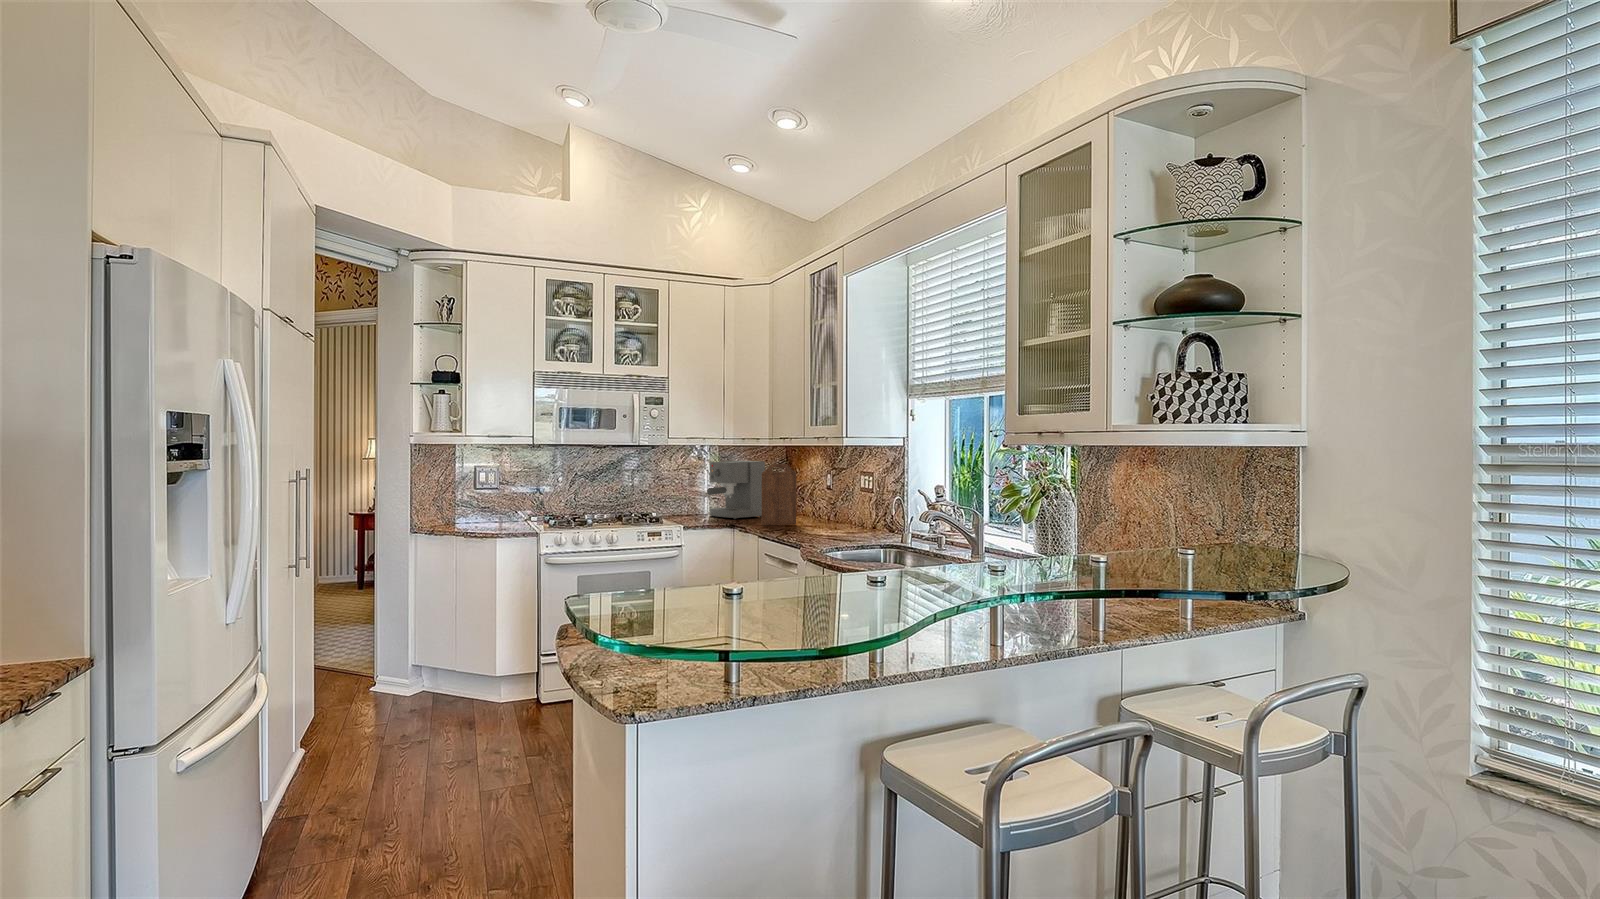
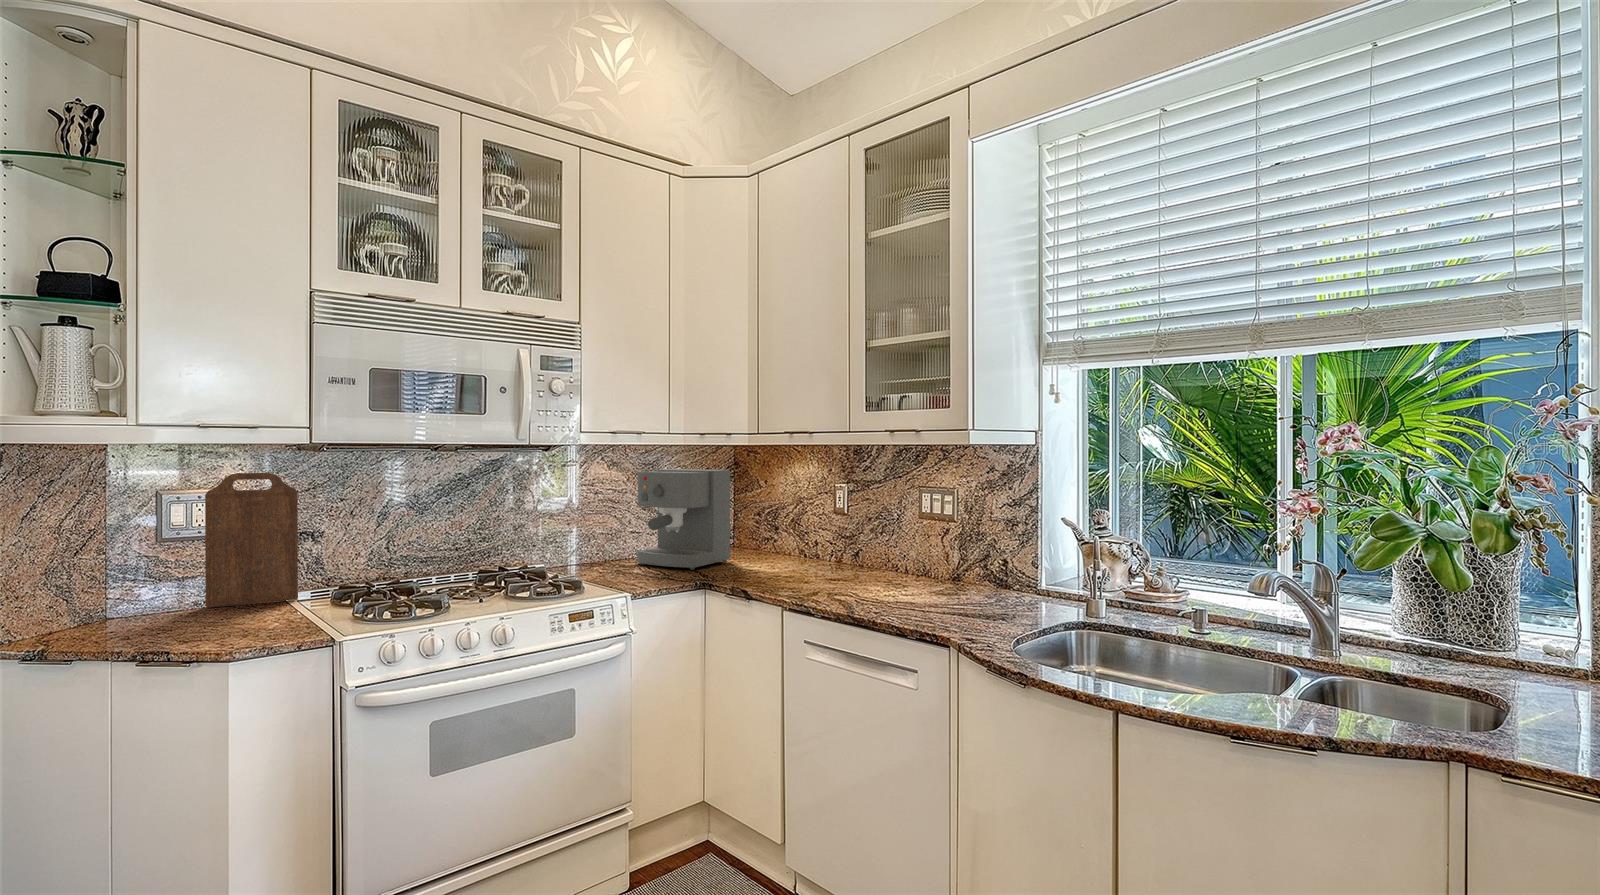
cutting board: present [761,464,796,525] -> present [205,473,298,608]

